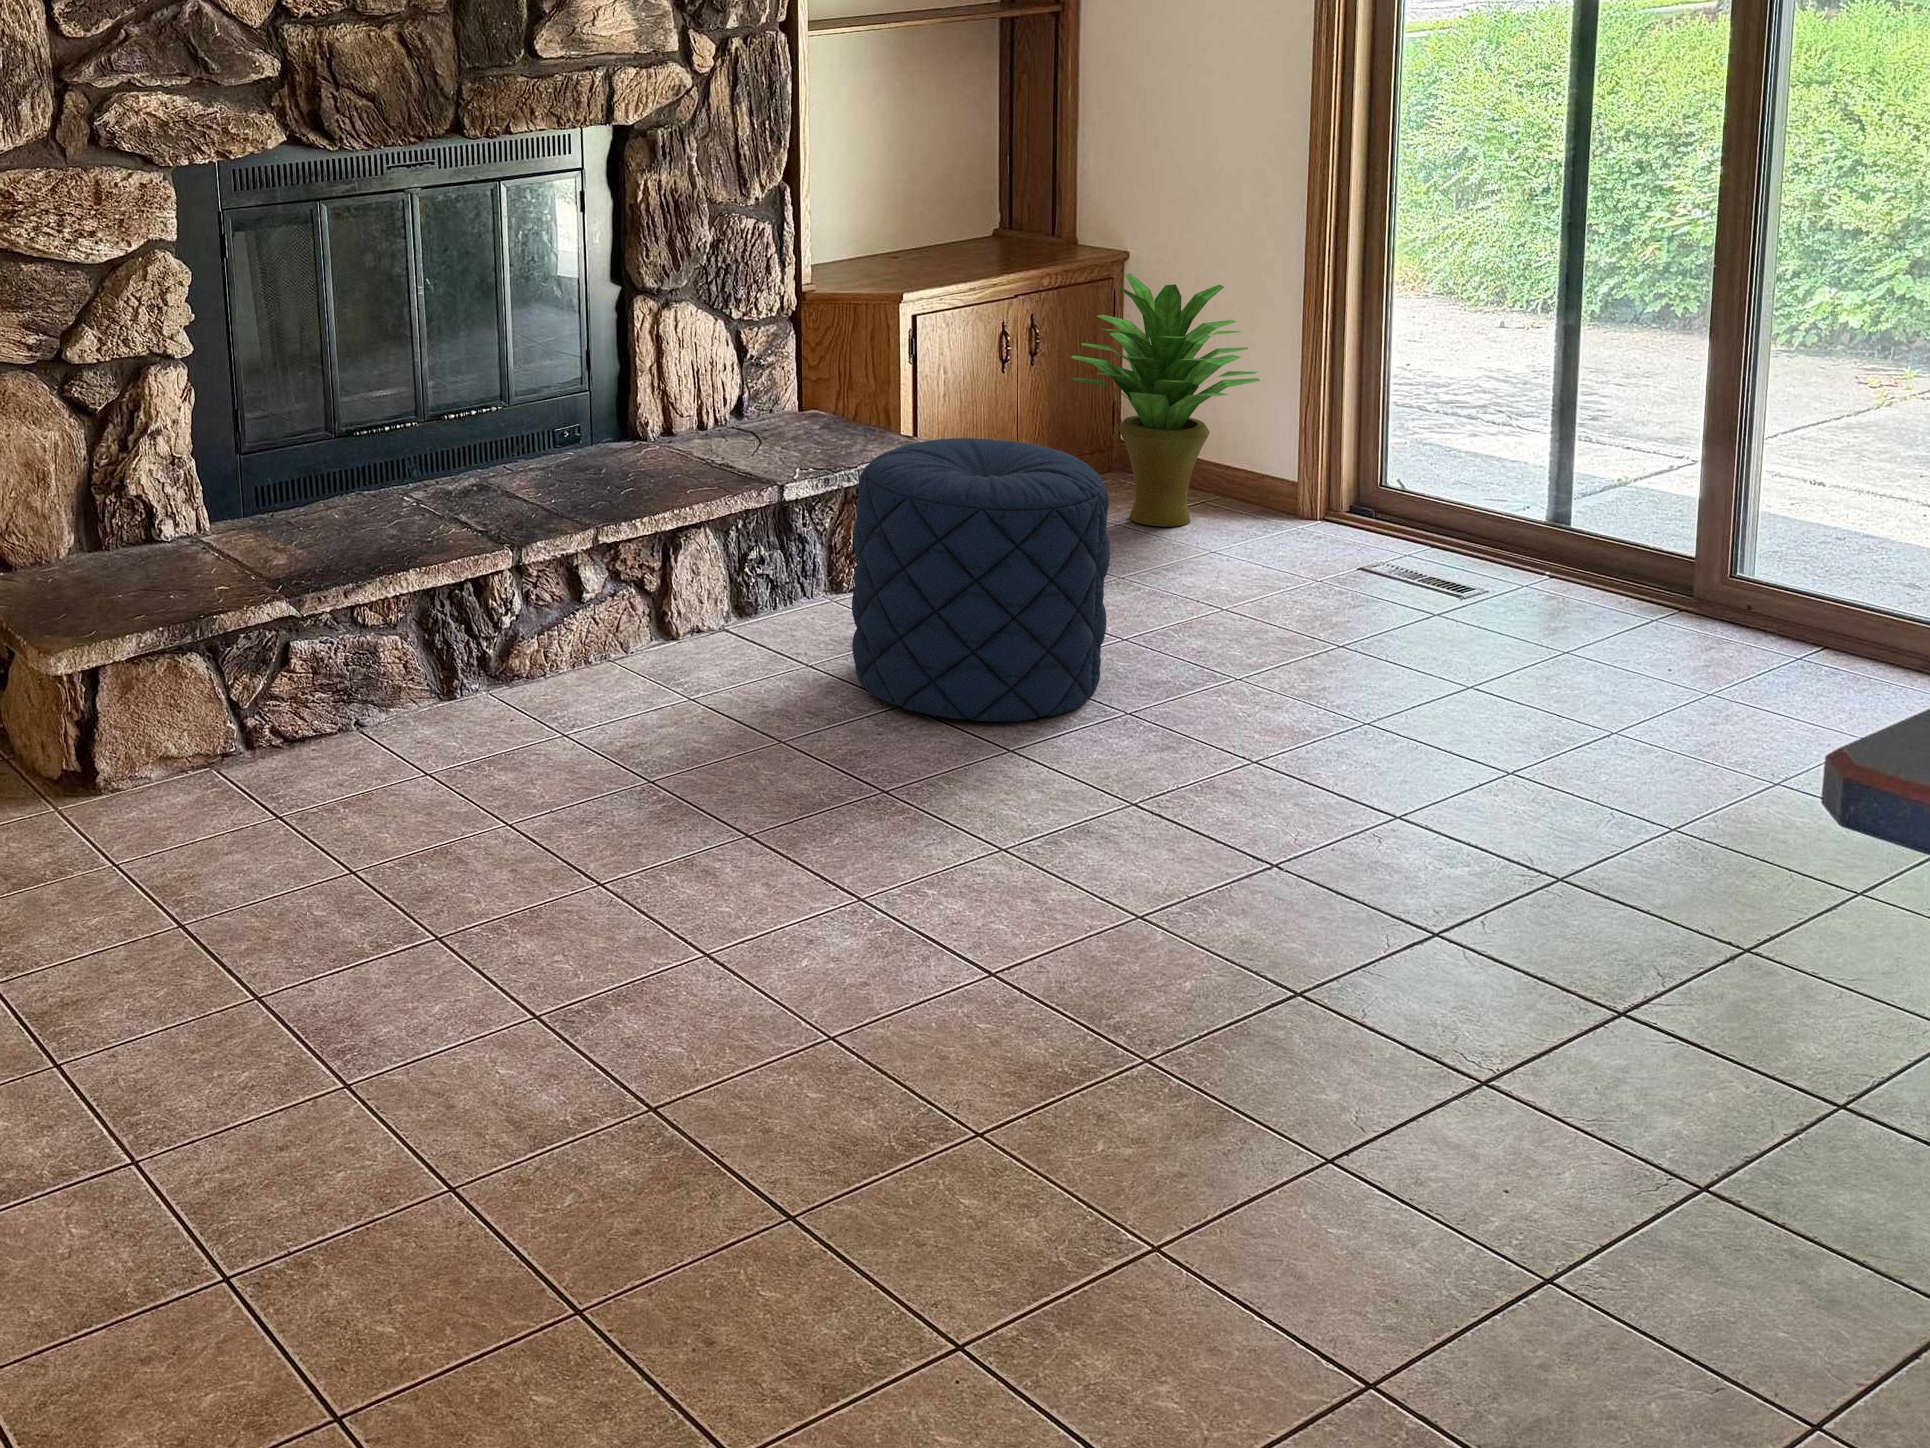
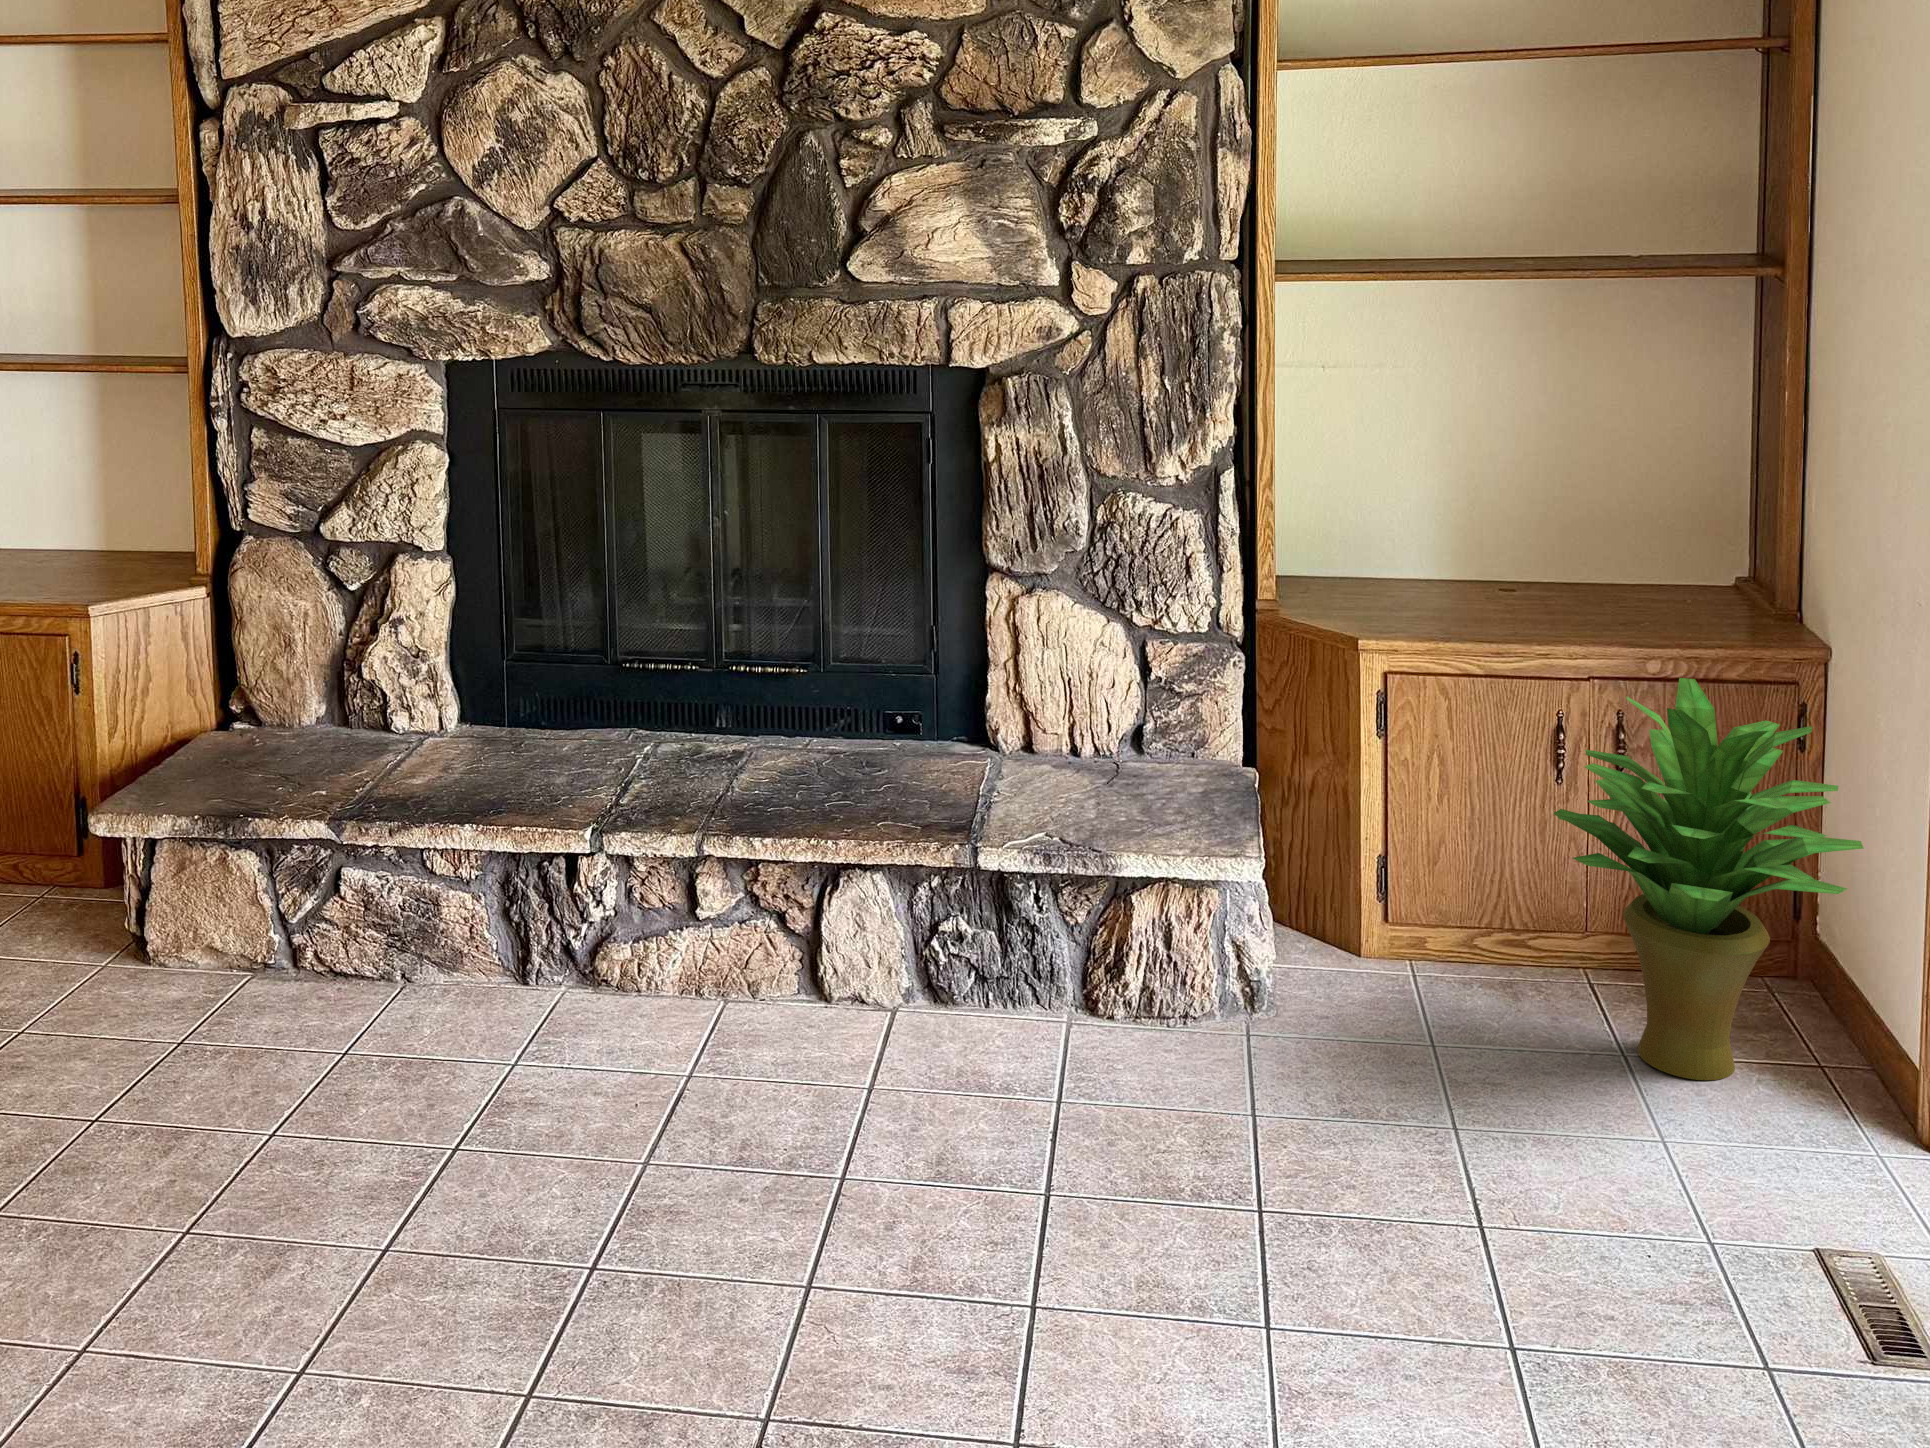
pouf: present [852,438,1110,722] -> none [825,839,1175,1269]

